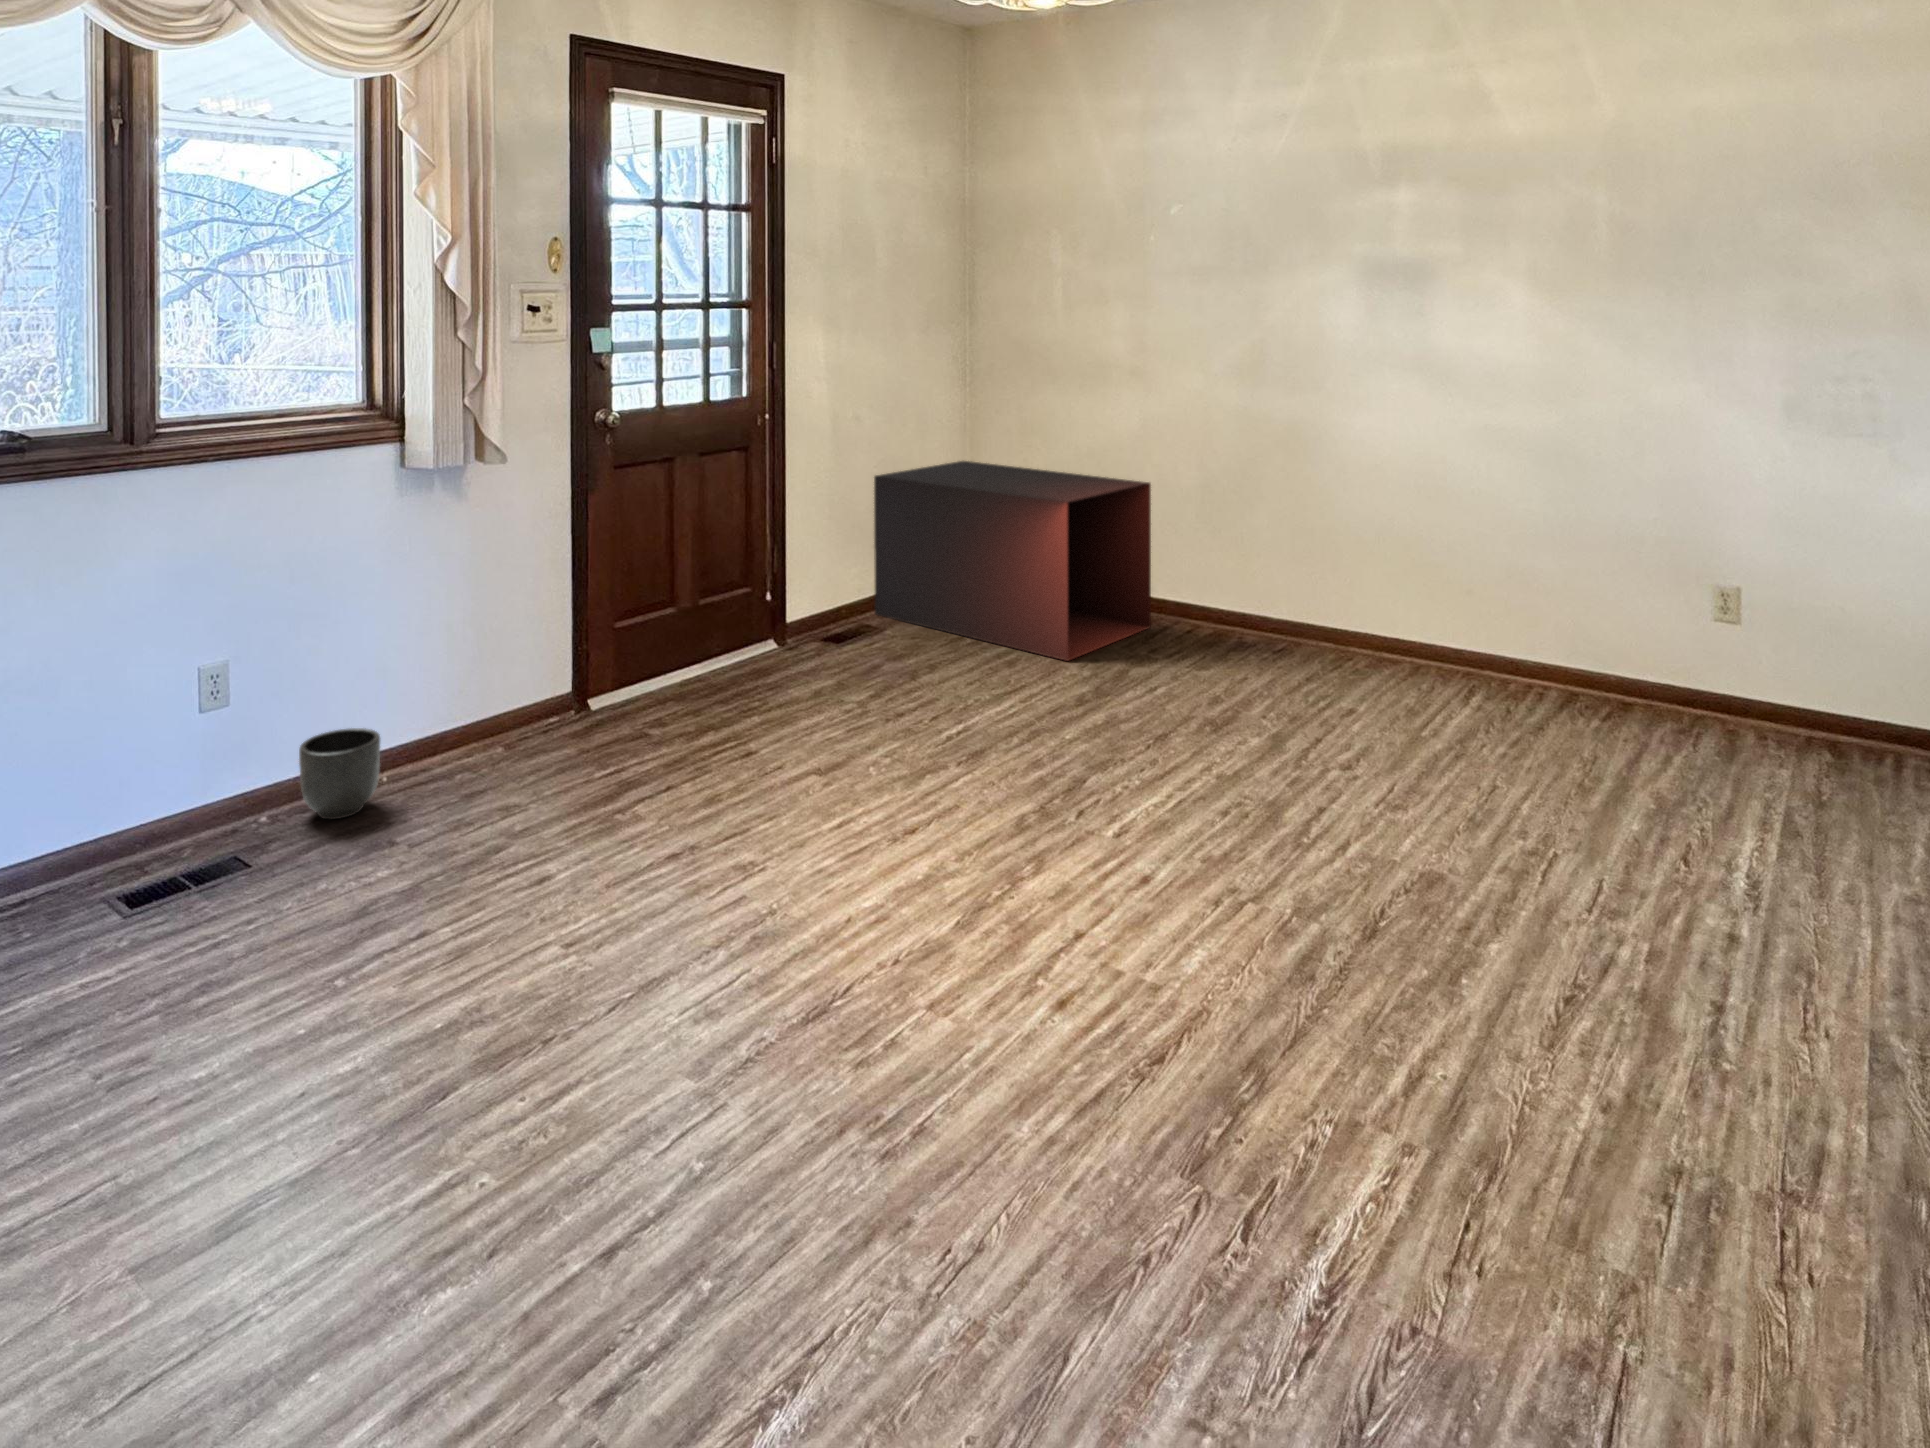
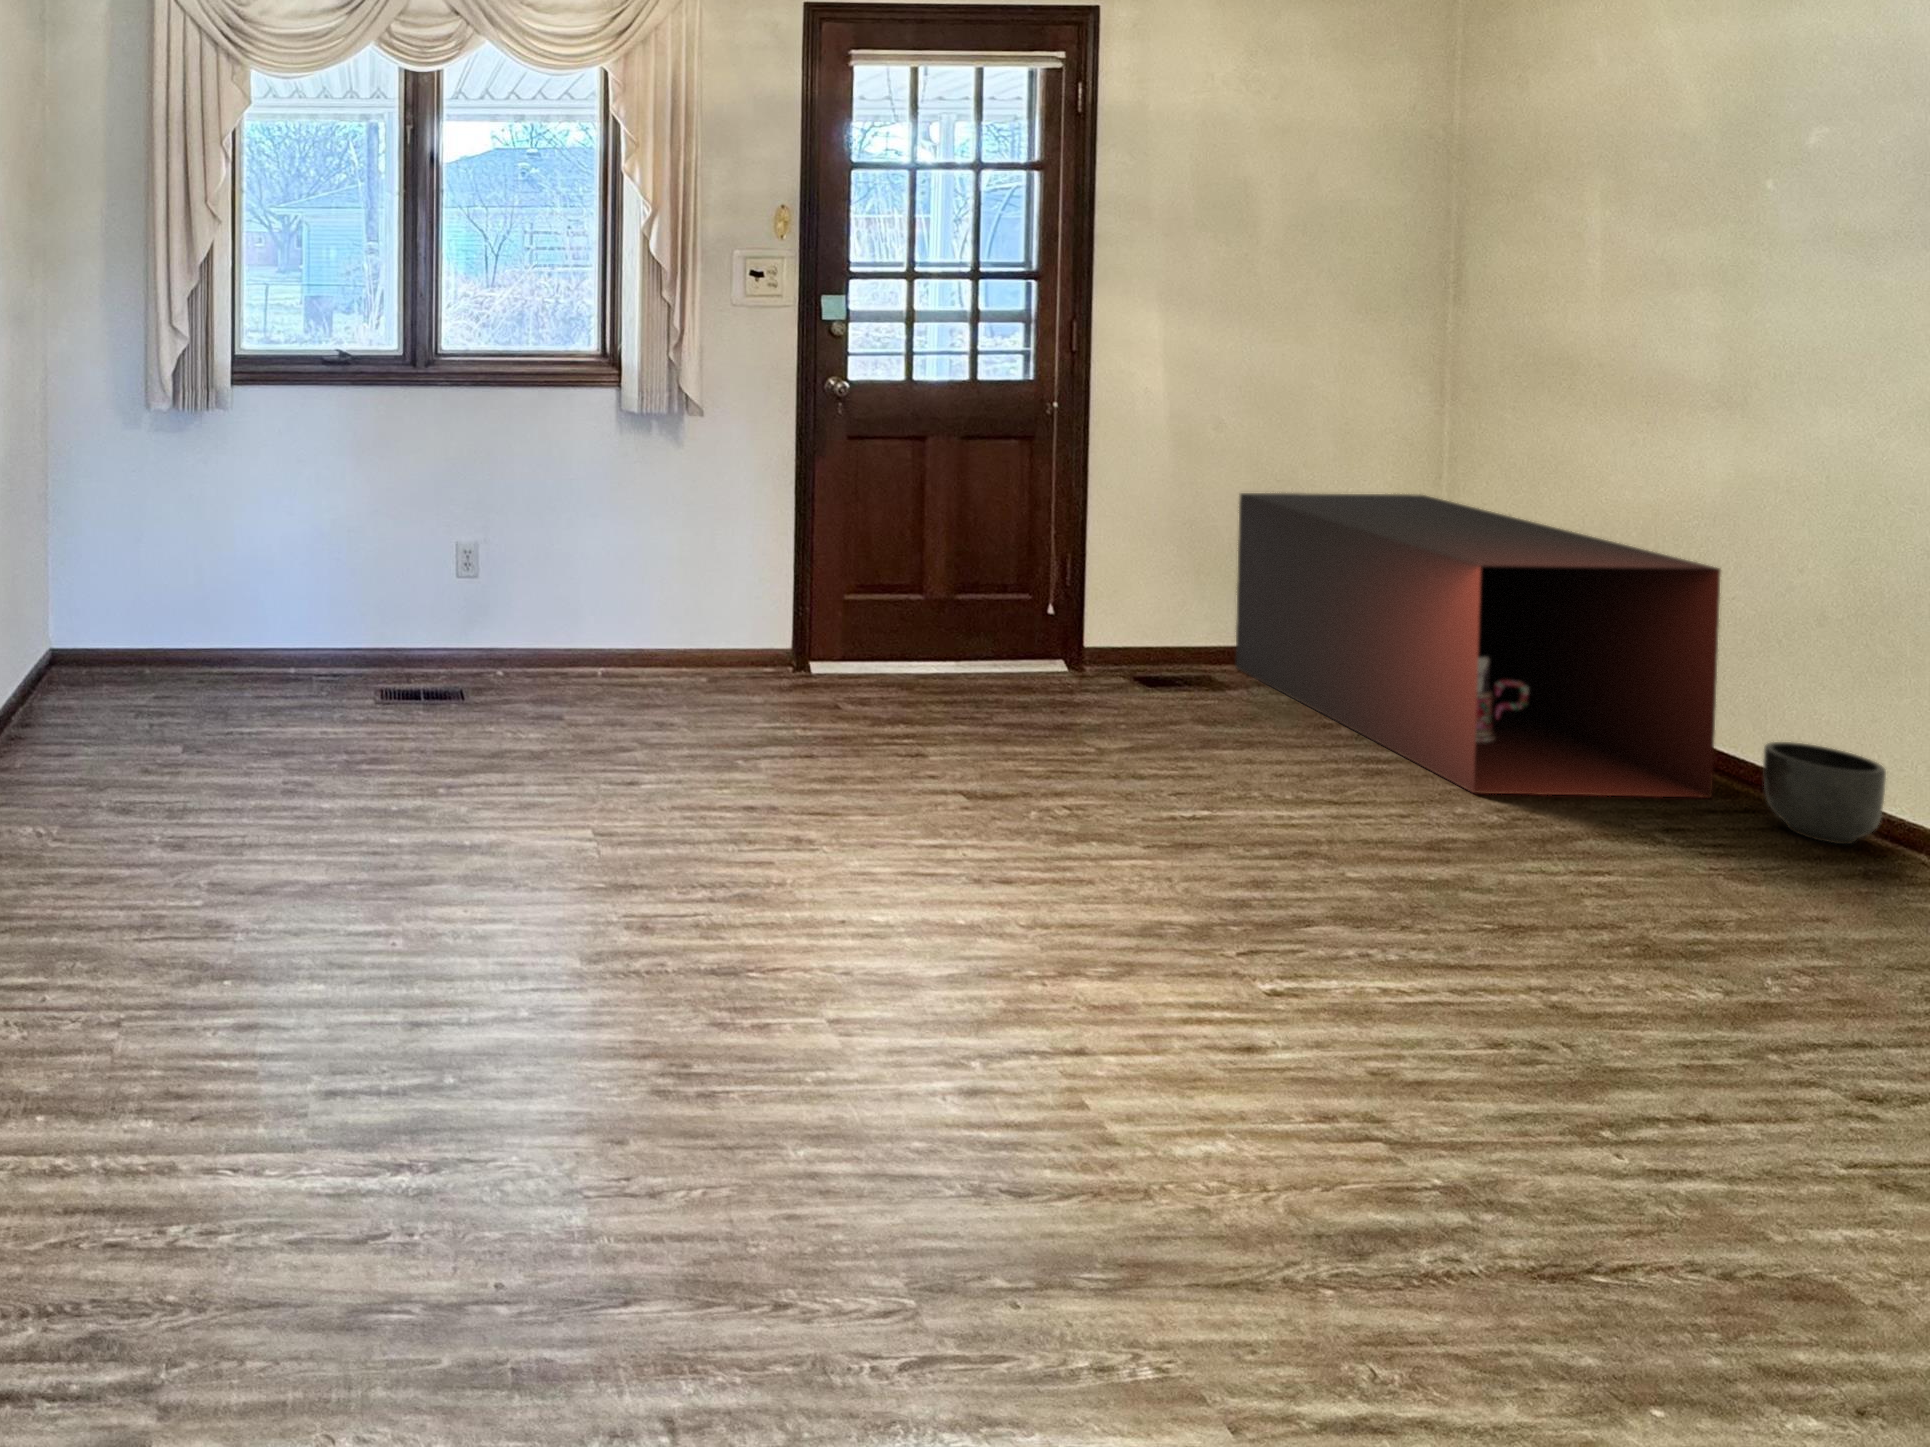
planter: present [299,728,380,819] -> present [1763,742,1886,844]

